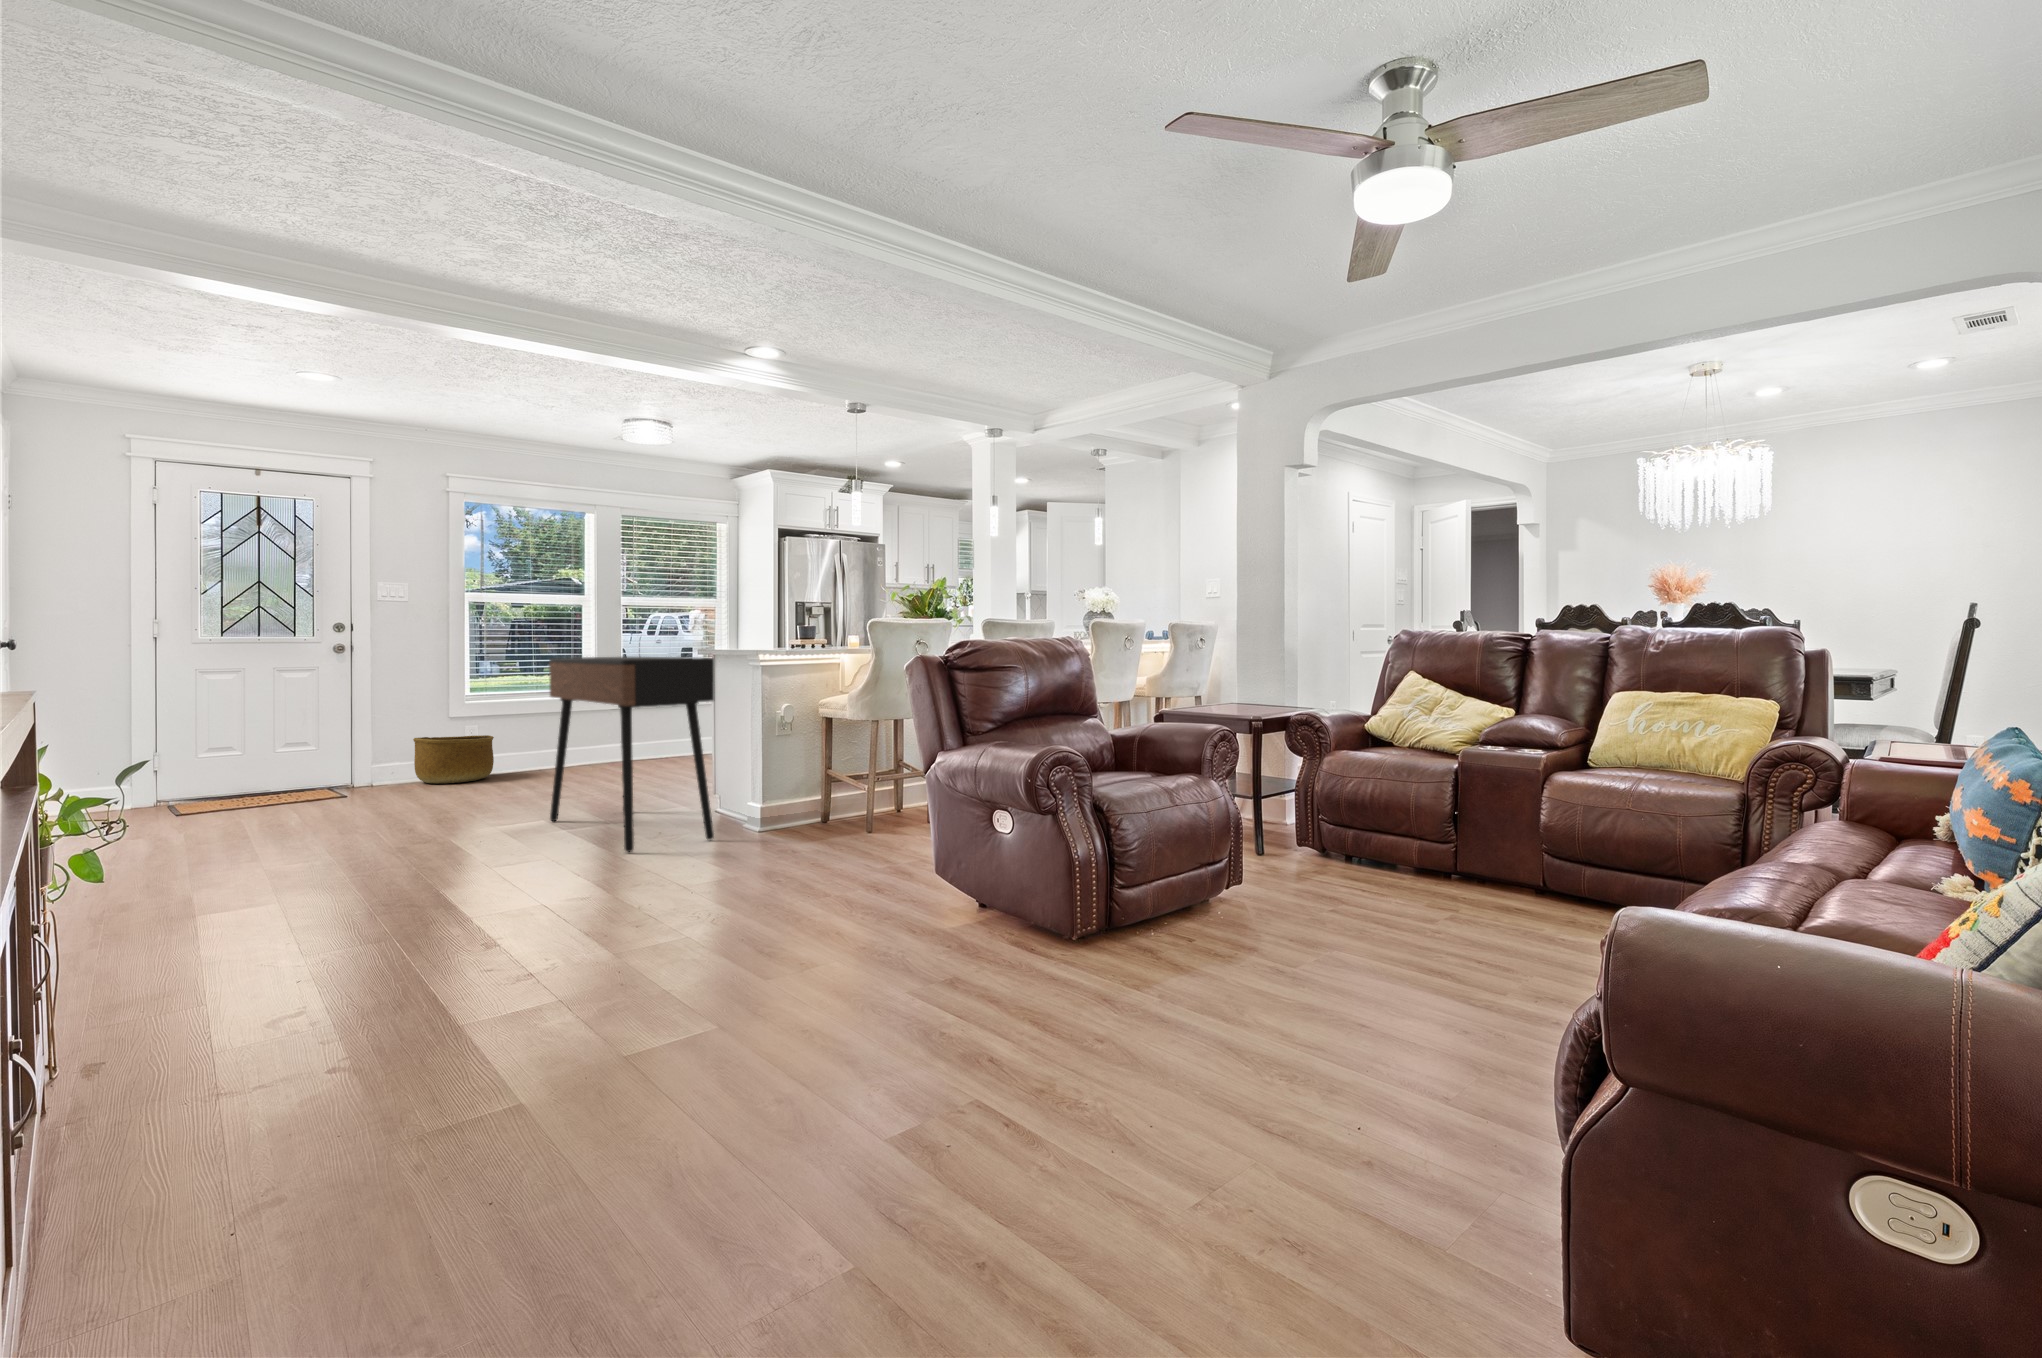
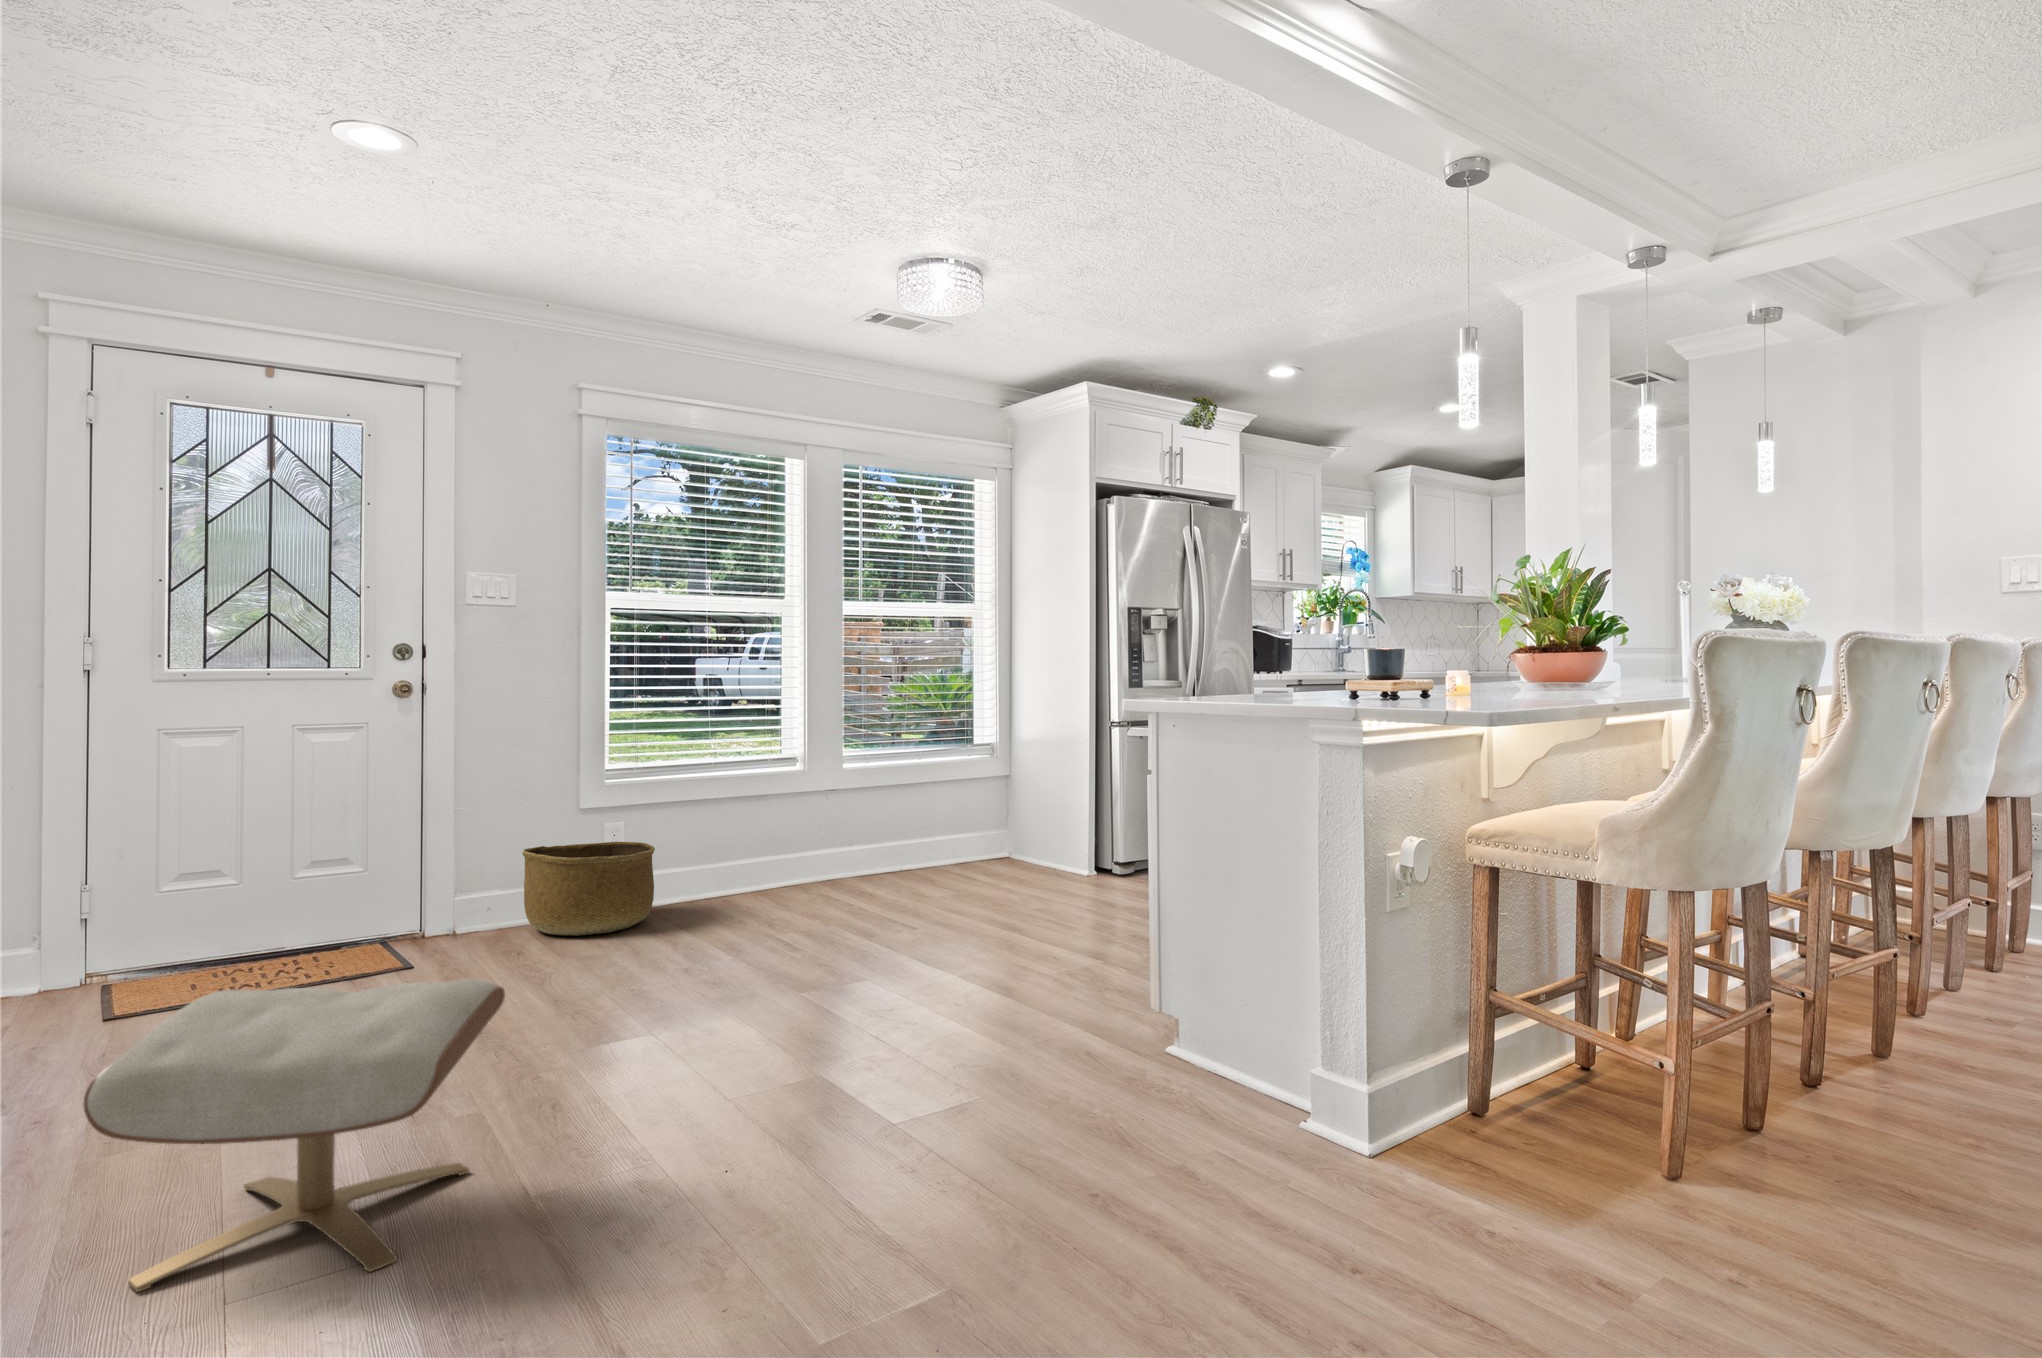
console table: present [549,657,714,852] -> none [843,723,1330,1309]
ottoman: none [209,758,385,863] -> present [84,979,505,1292]

